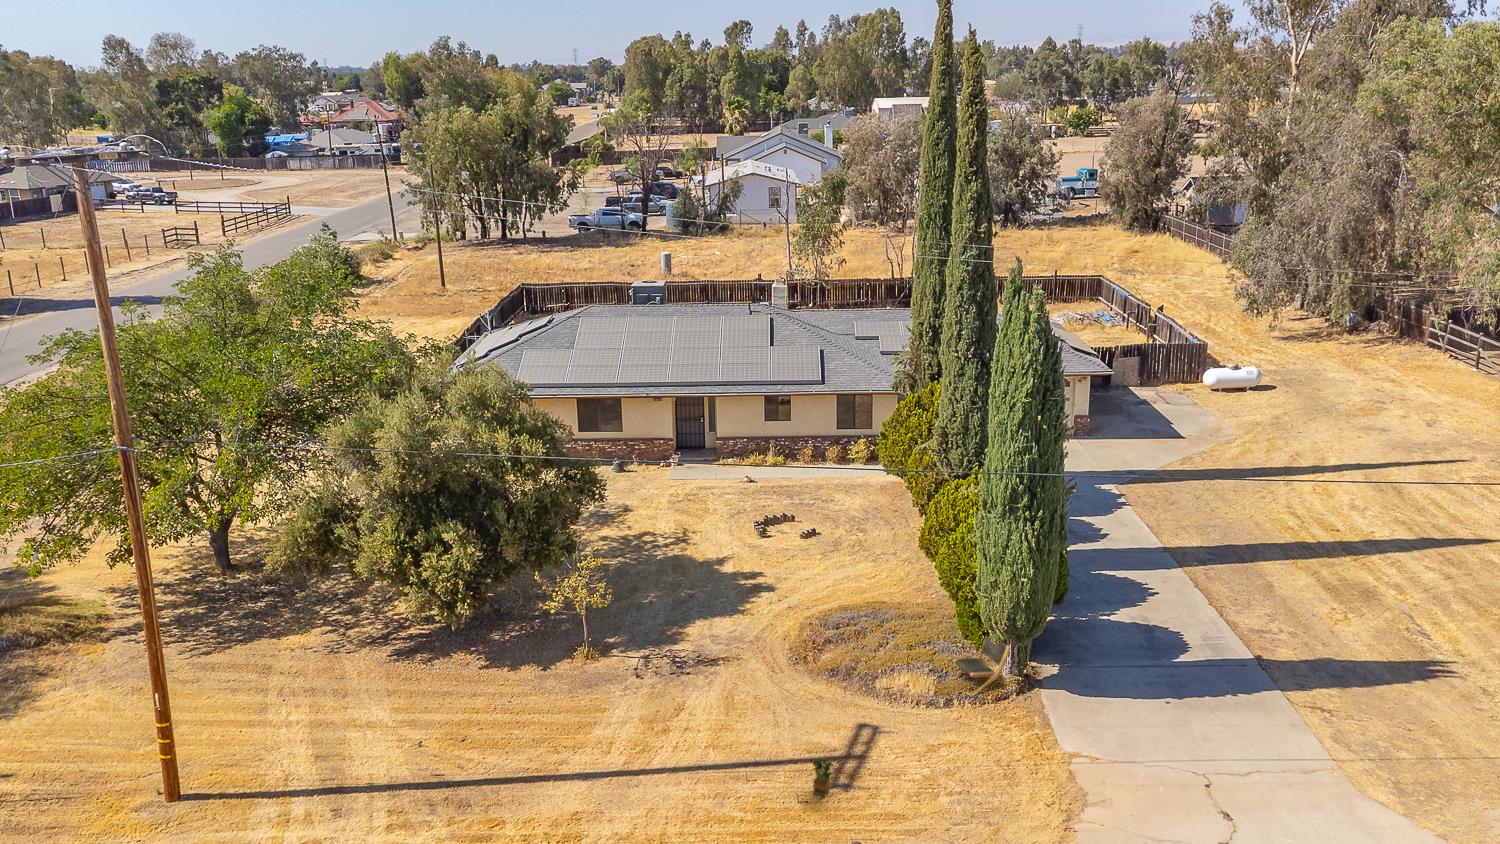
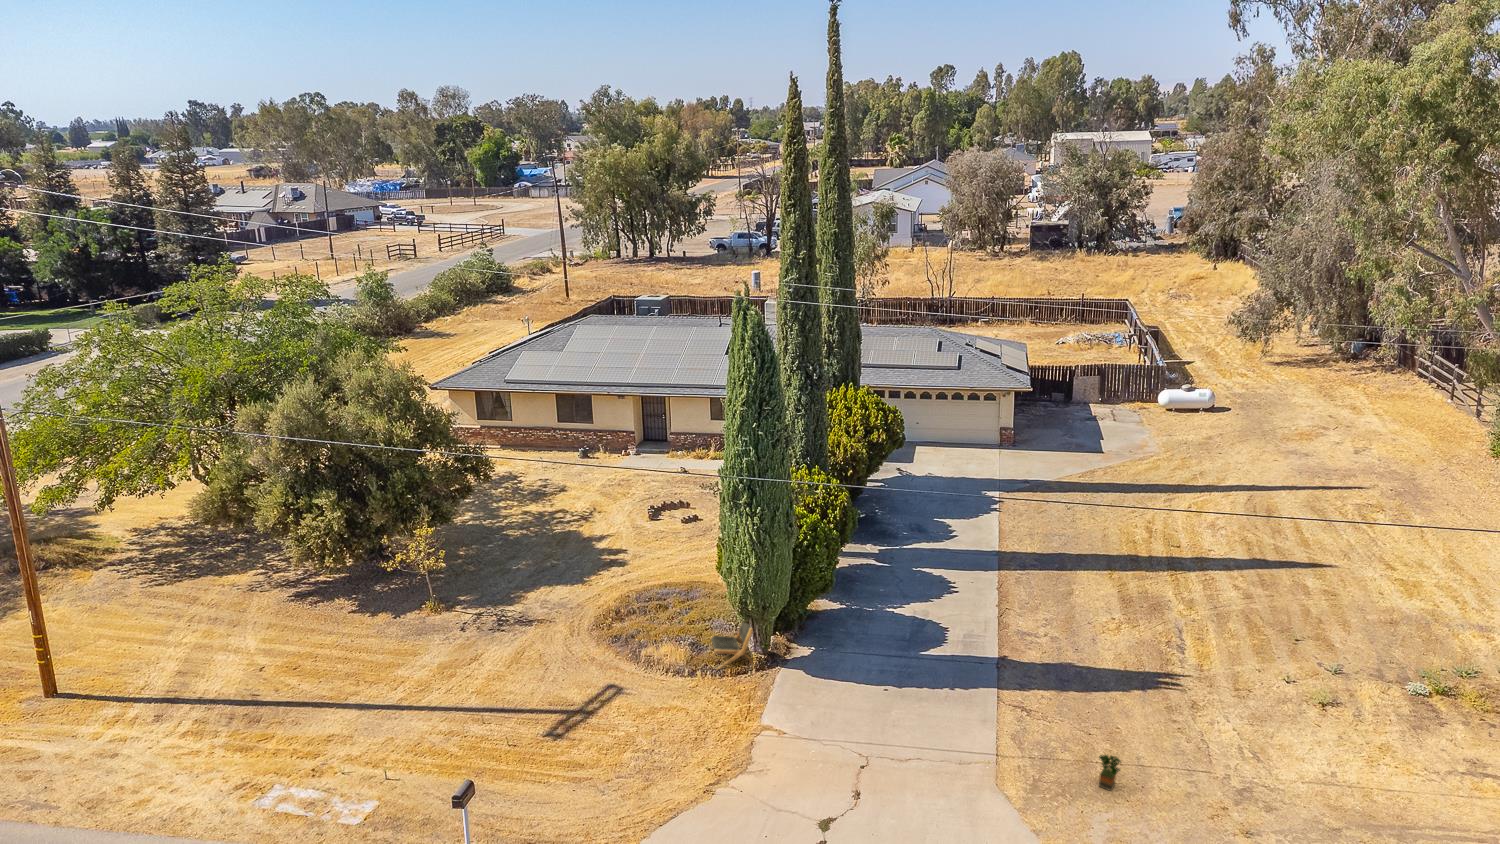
potted tree: present [812,760,834,796] -> present [1099,755,1121,791]

